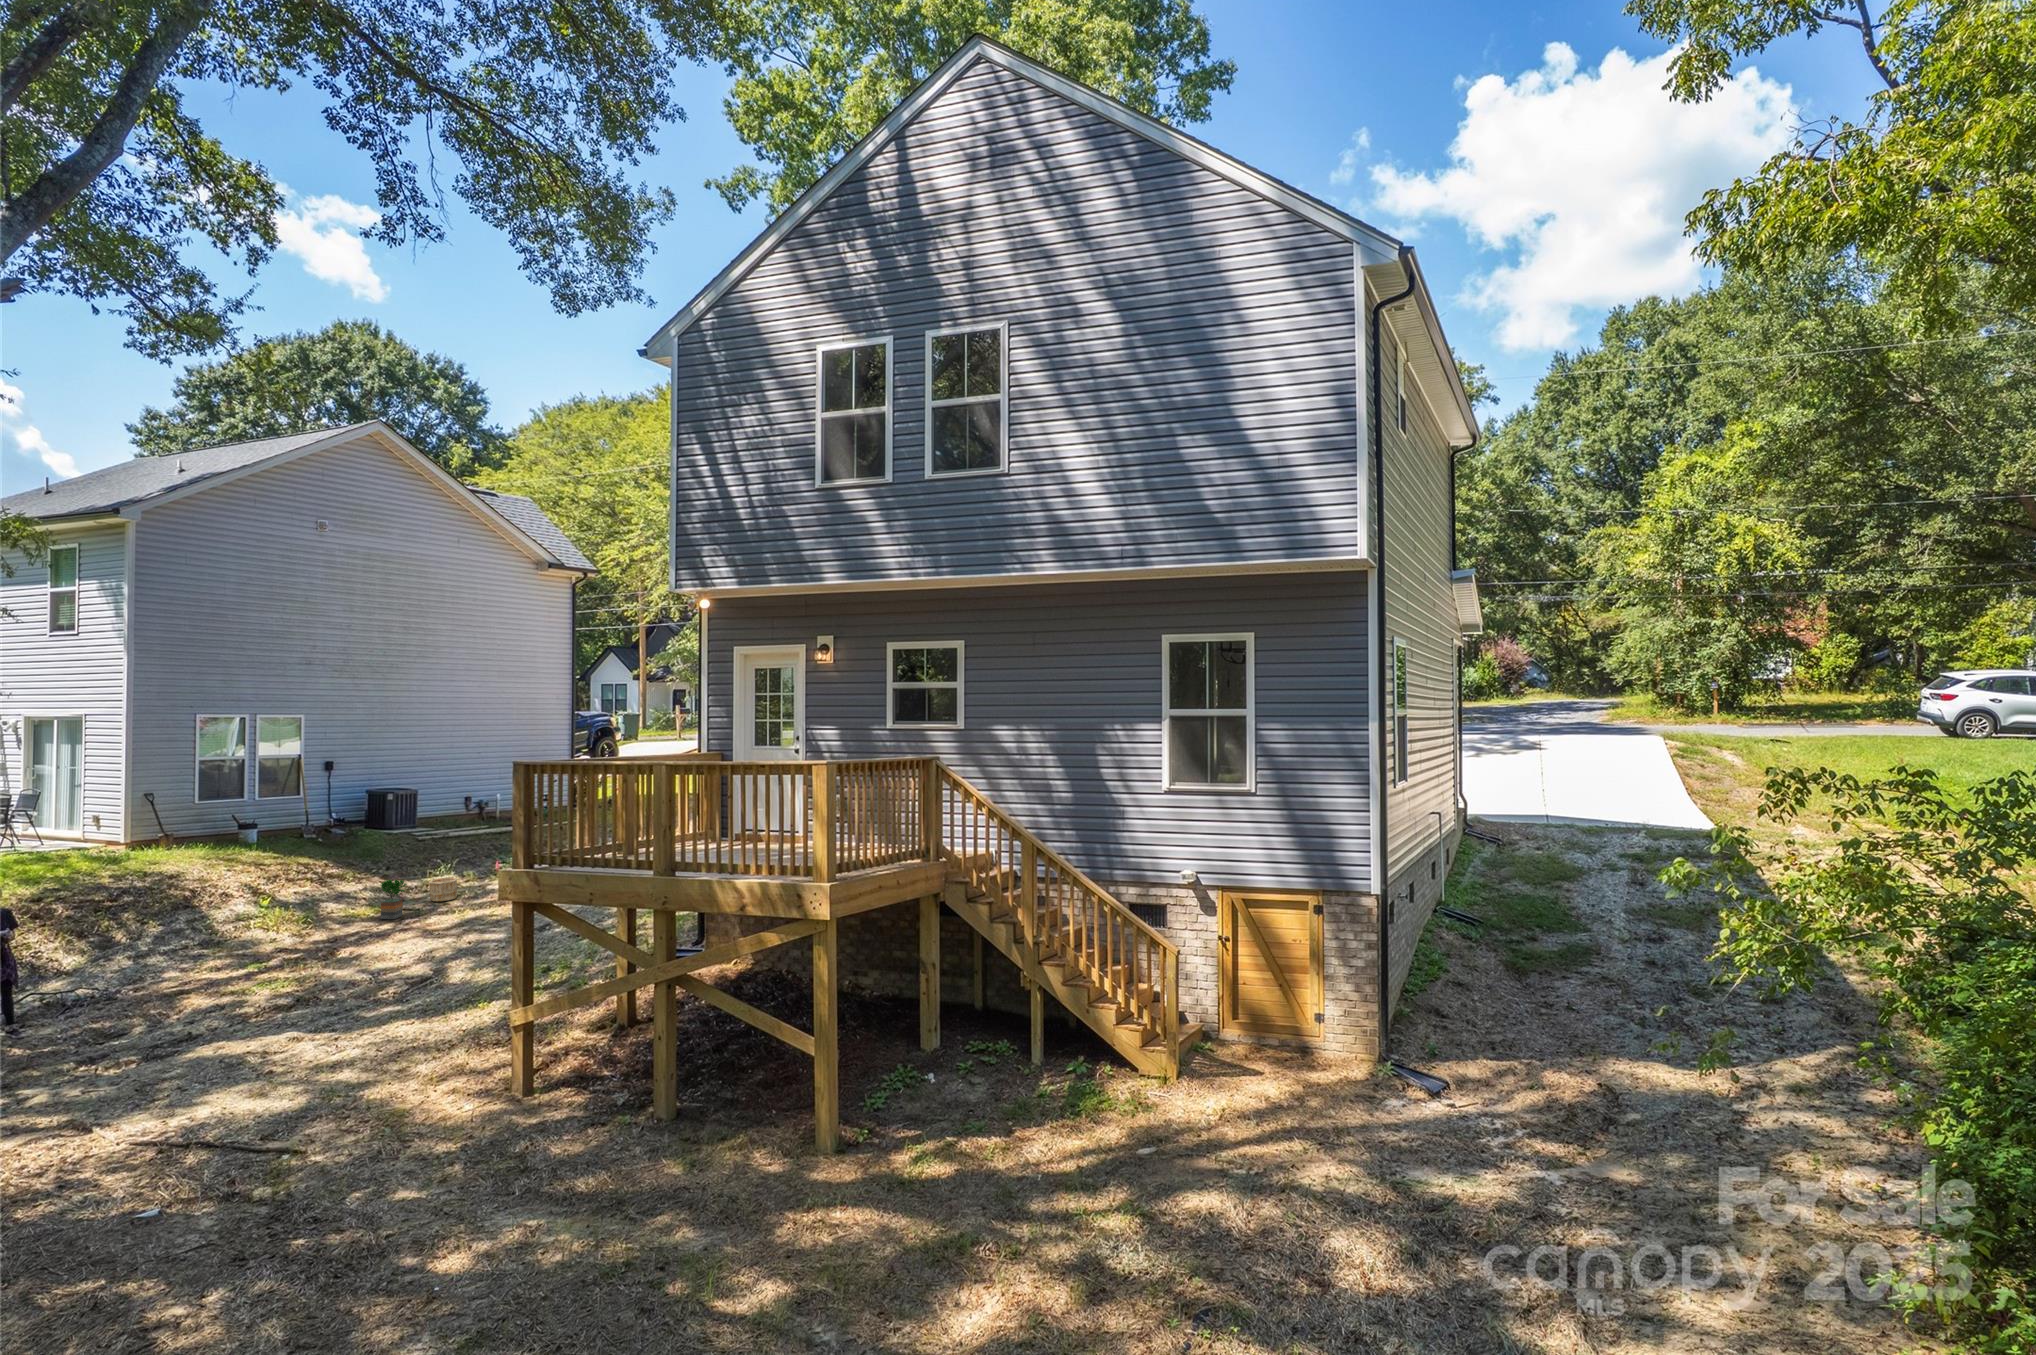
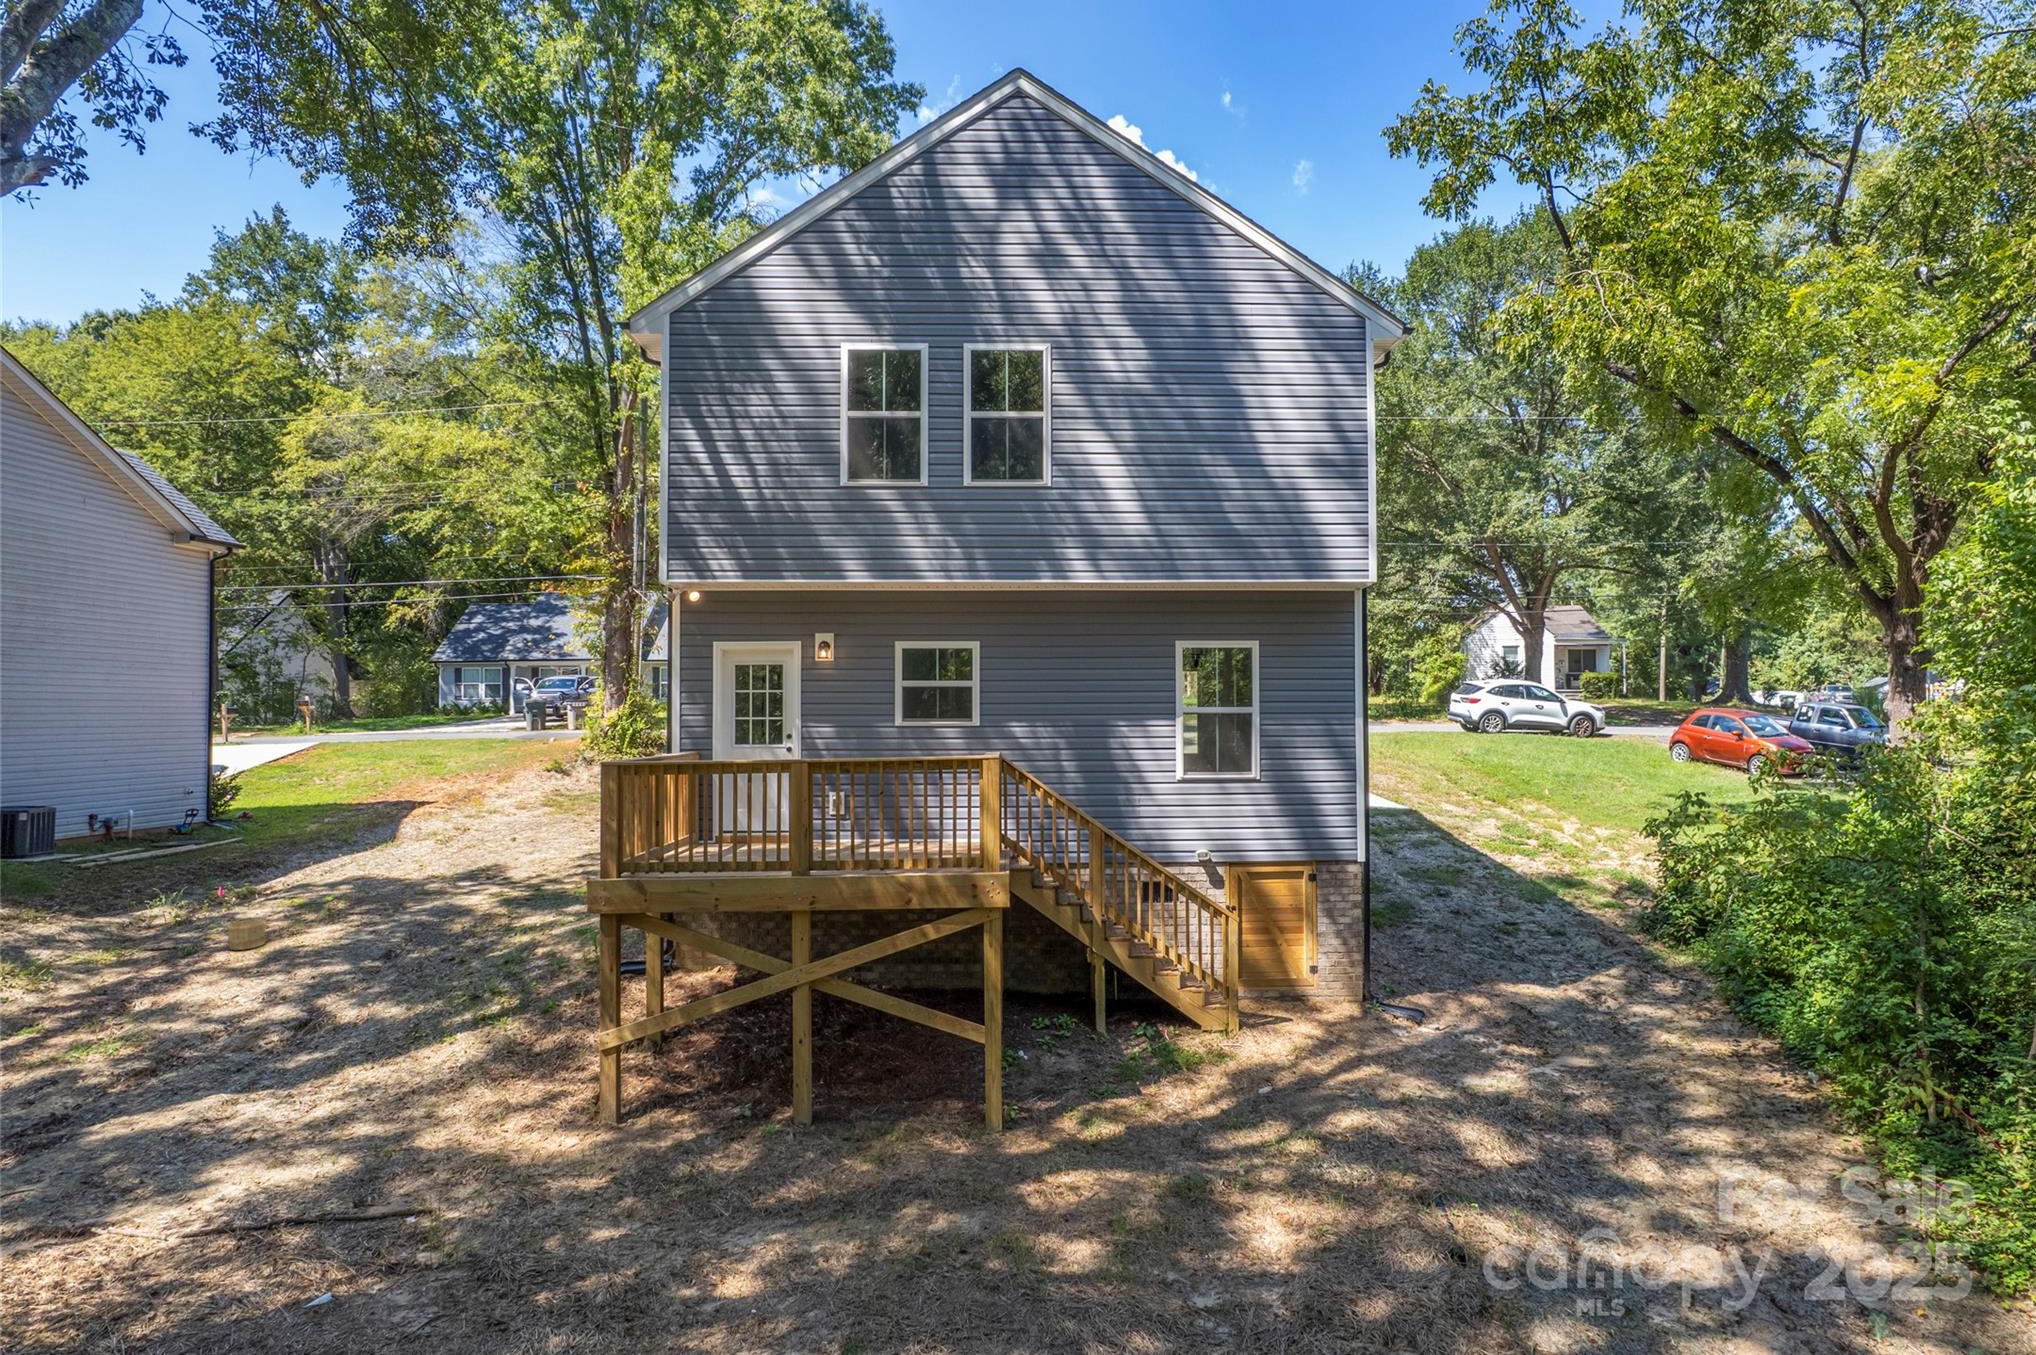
potted tree: present [381,880,407,919] -> none [167,927,209,979]

